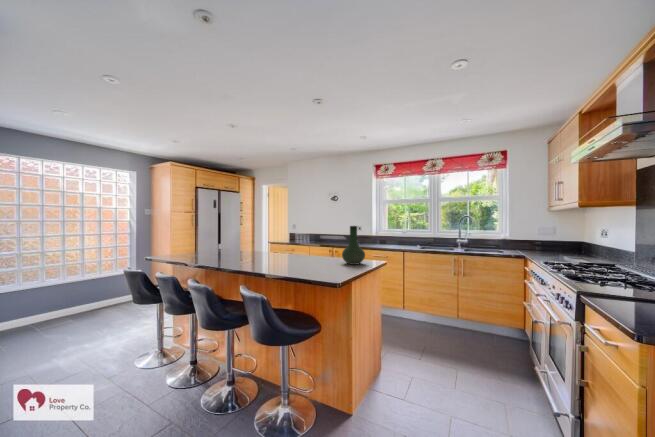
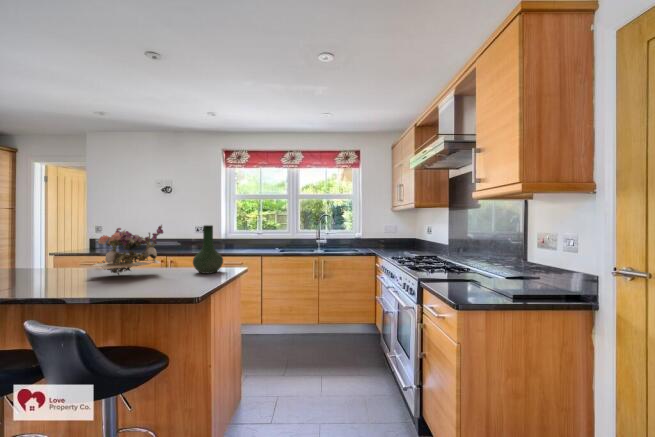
flower arrangement: none [276,225,322,261] -> present [92,225,163,275]

